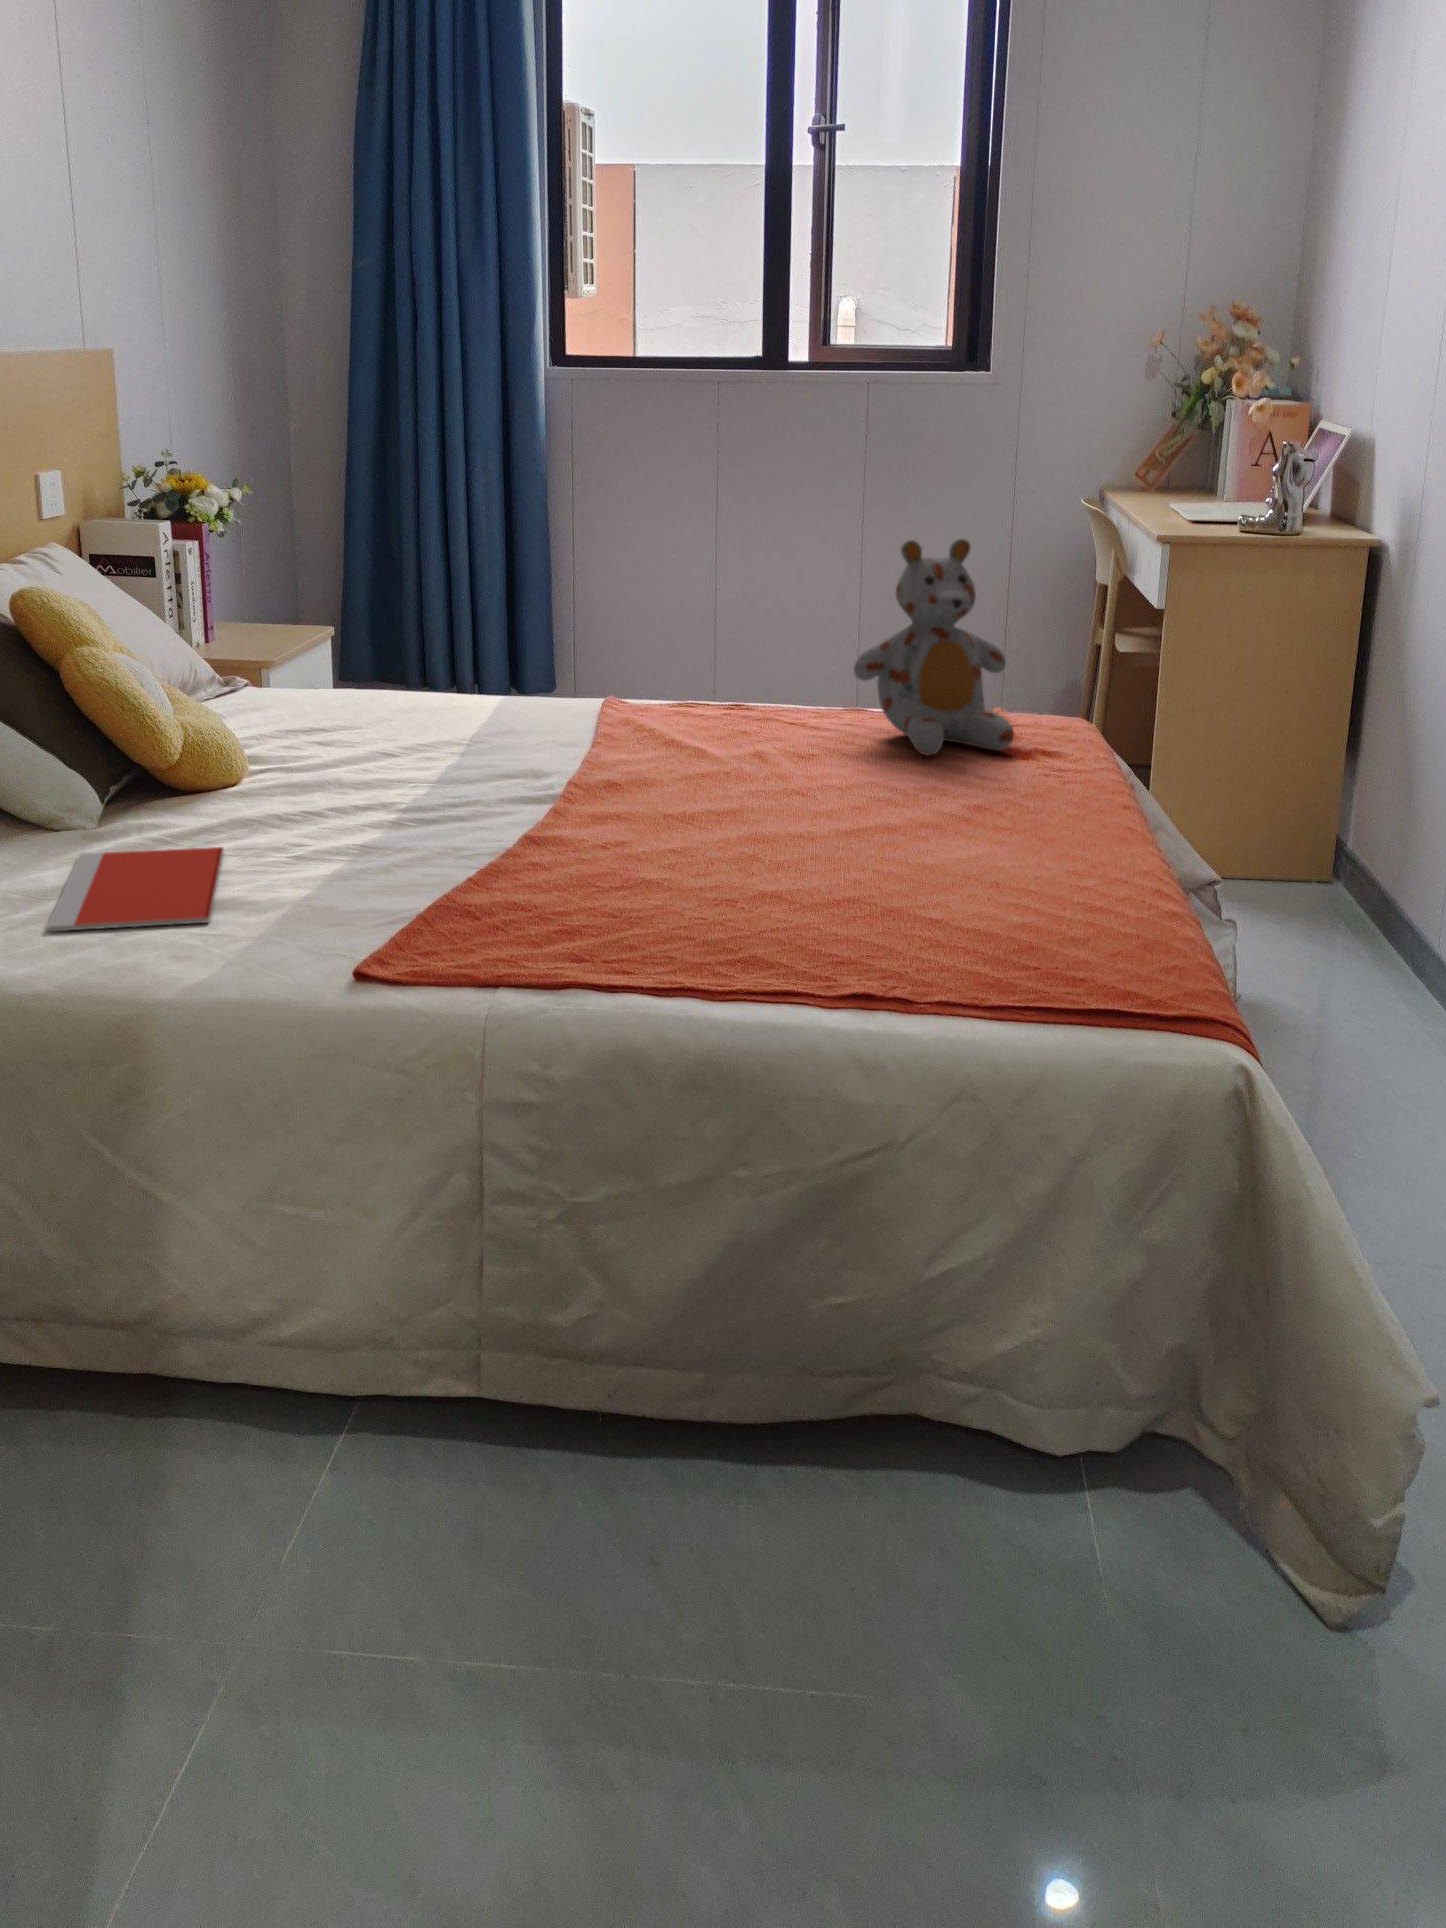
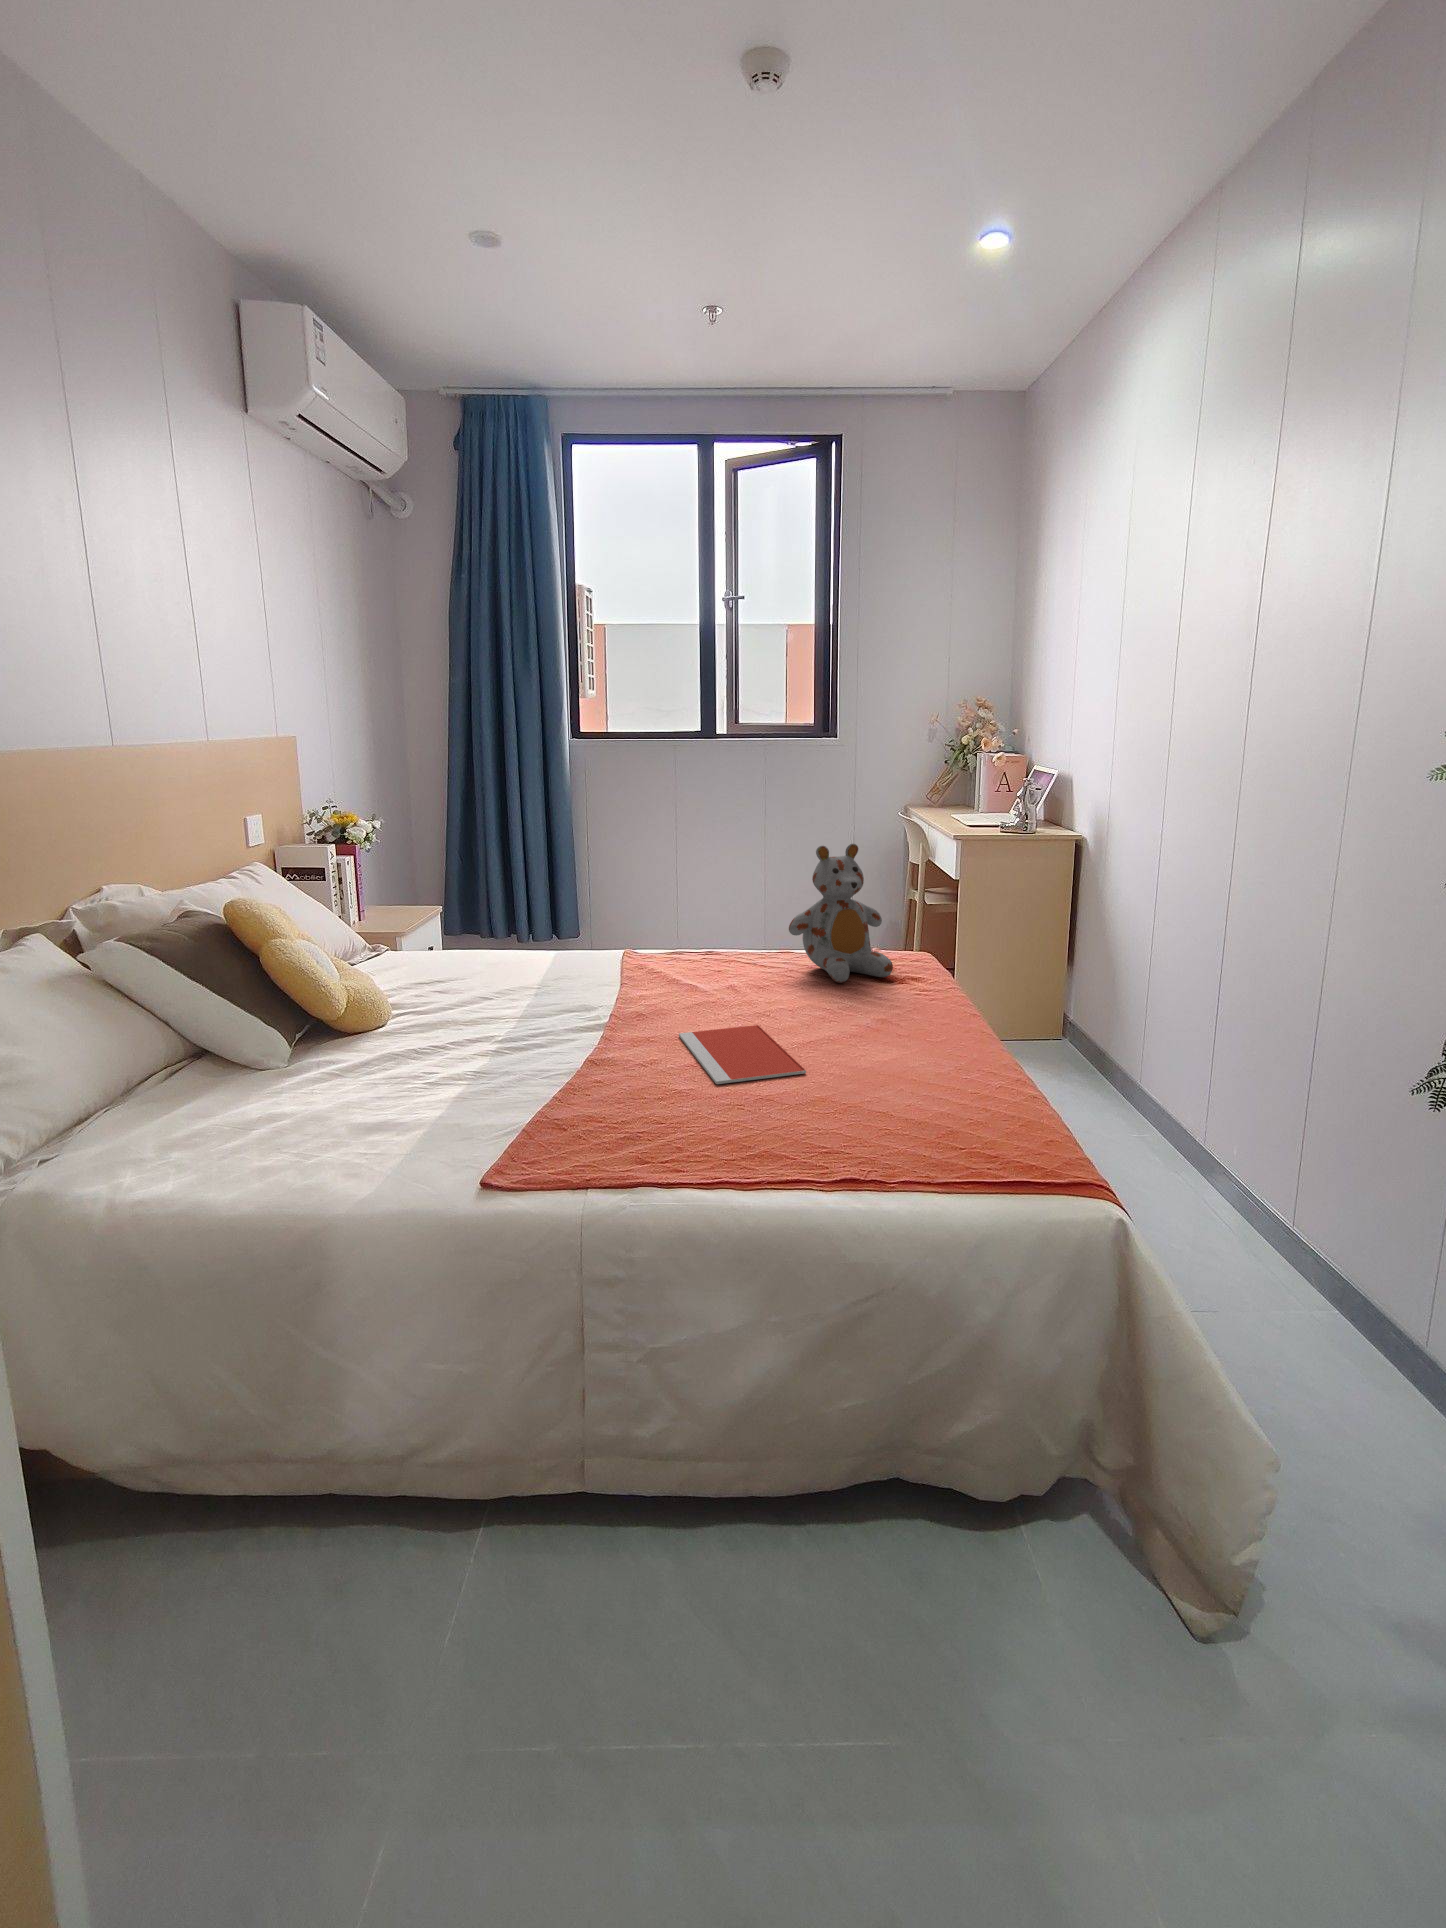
notebook: present [47,847,223,931] -> present [679,1025,806,1084]

